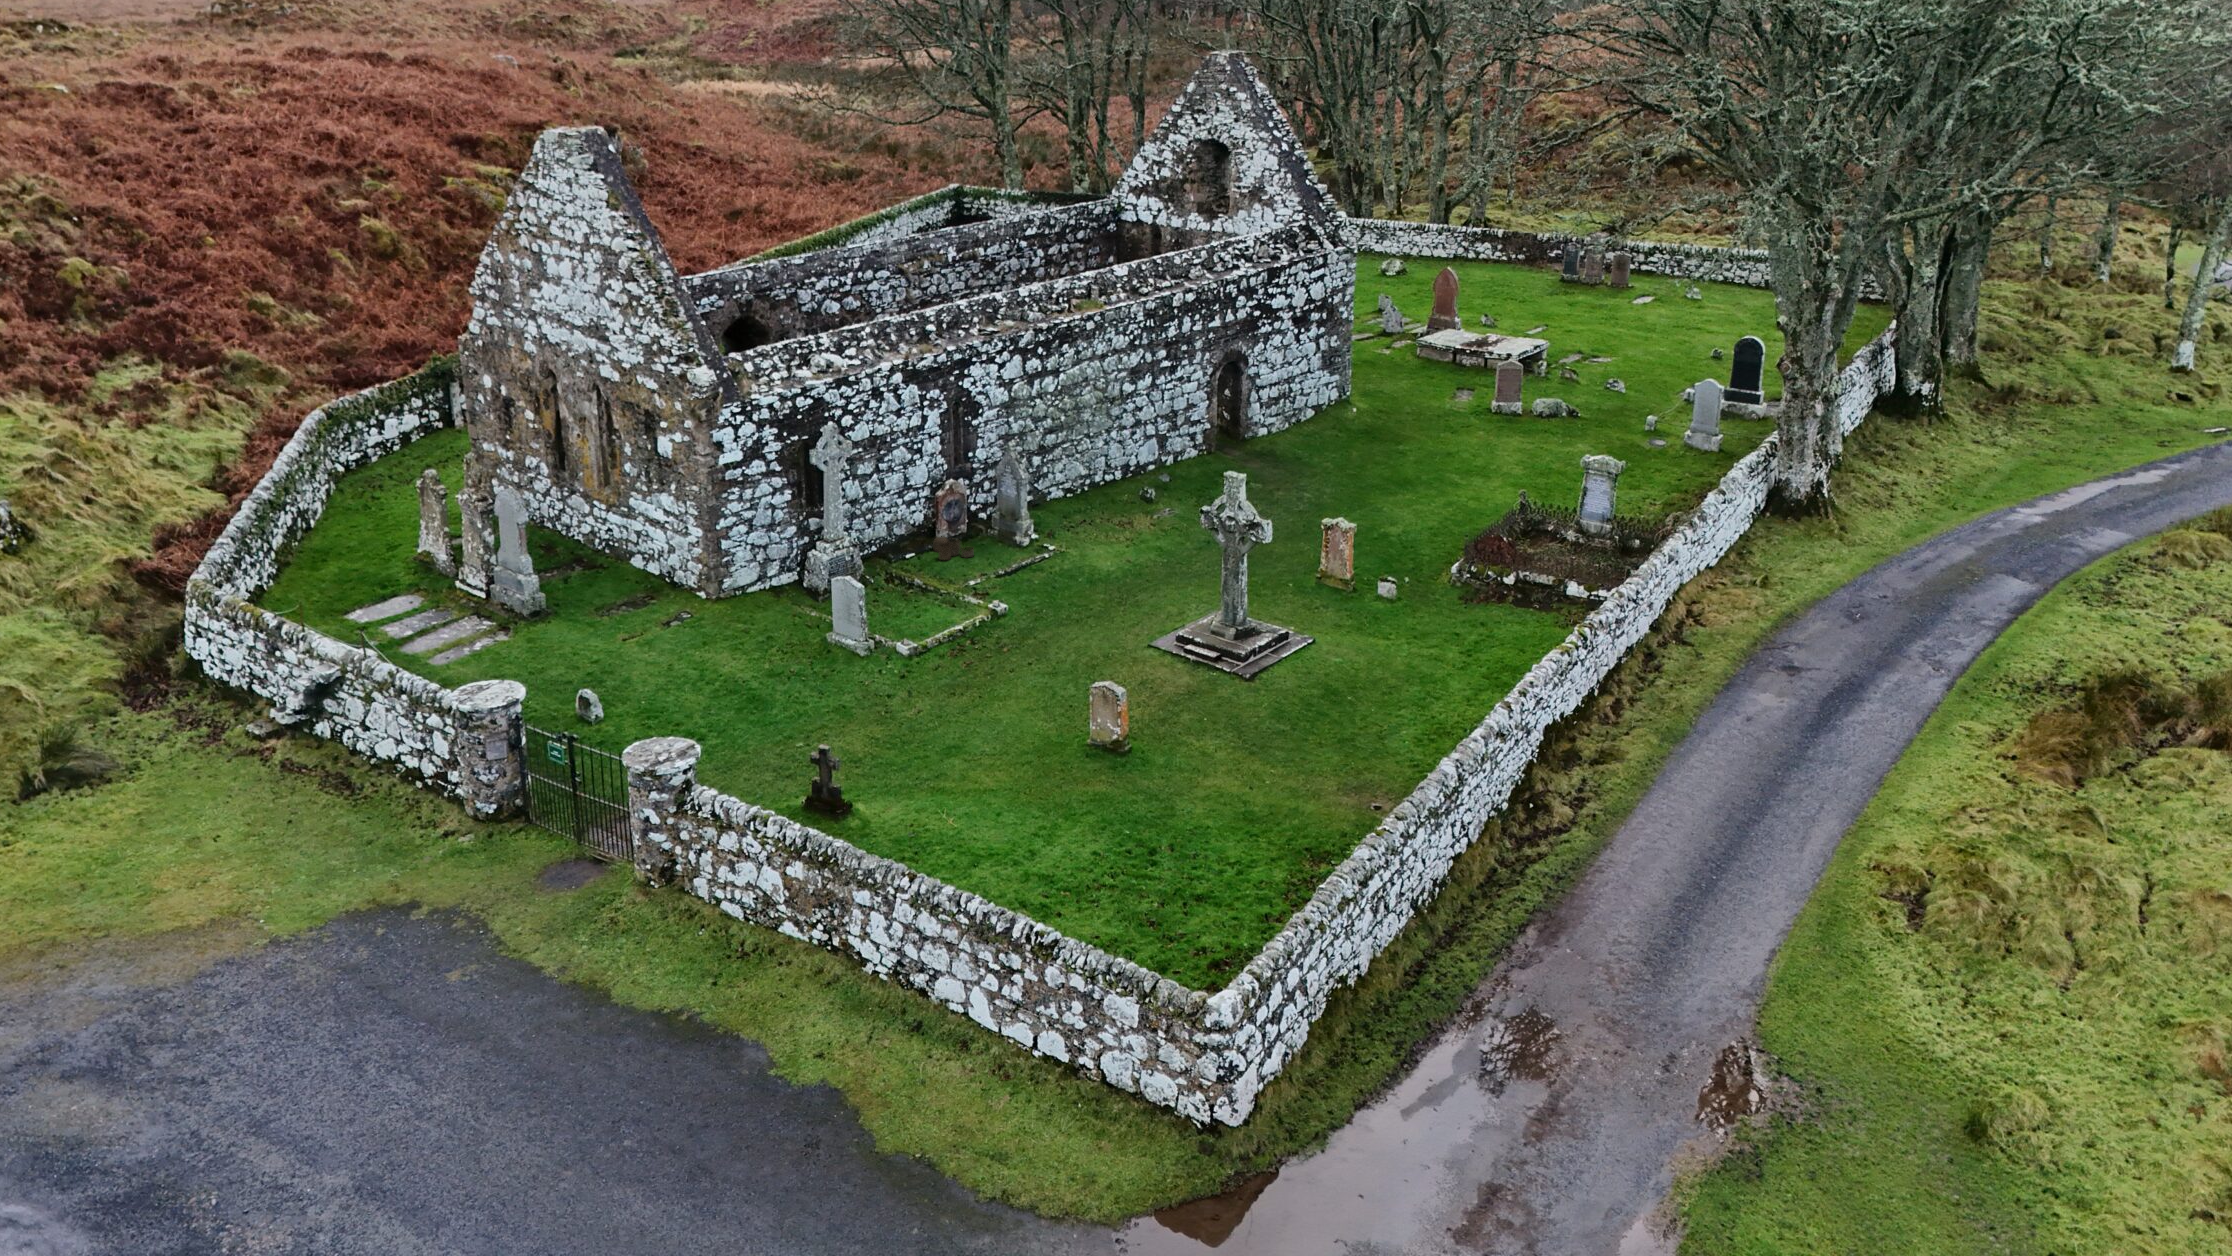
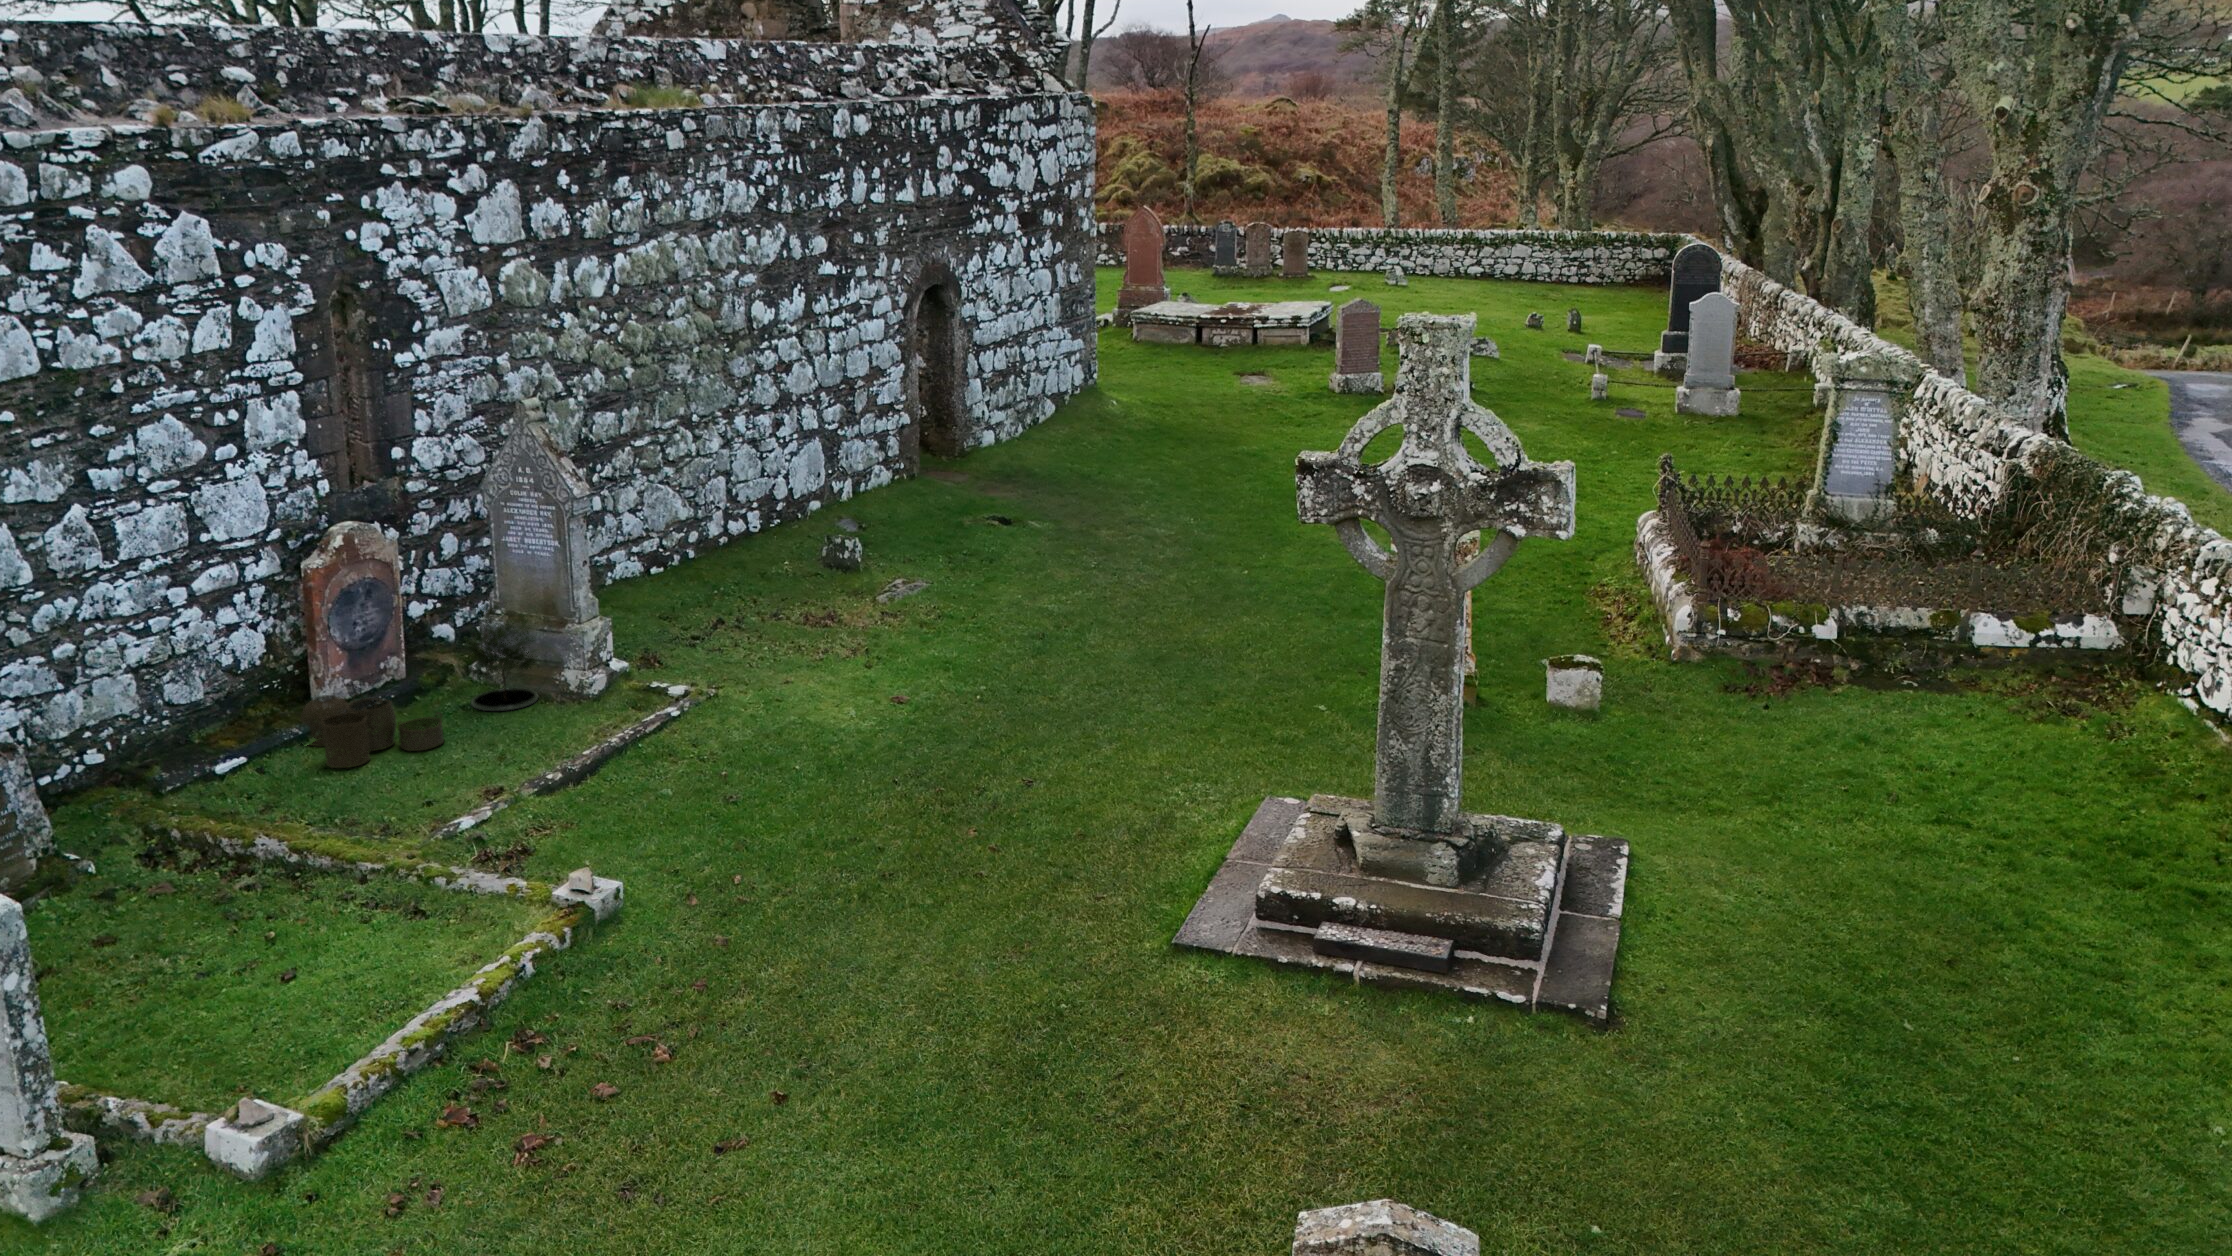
potted tree: none [984,506,1010,547] -> present [464,596,538,711]

